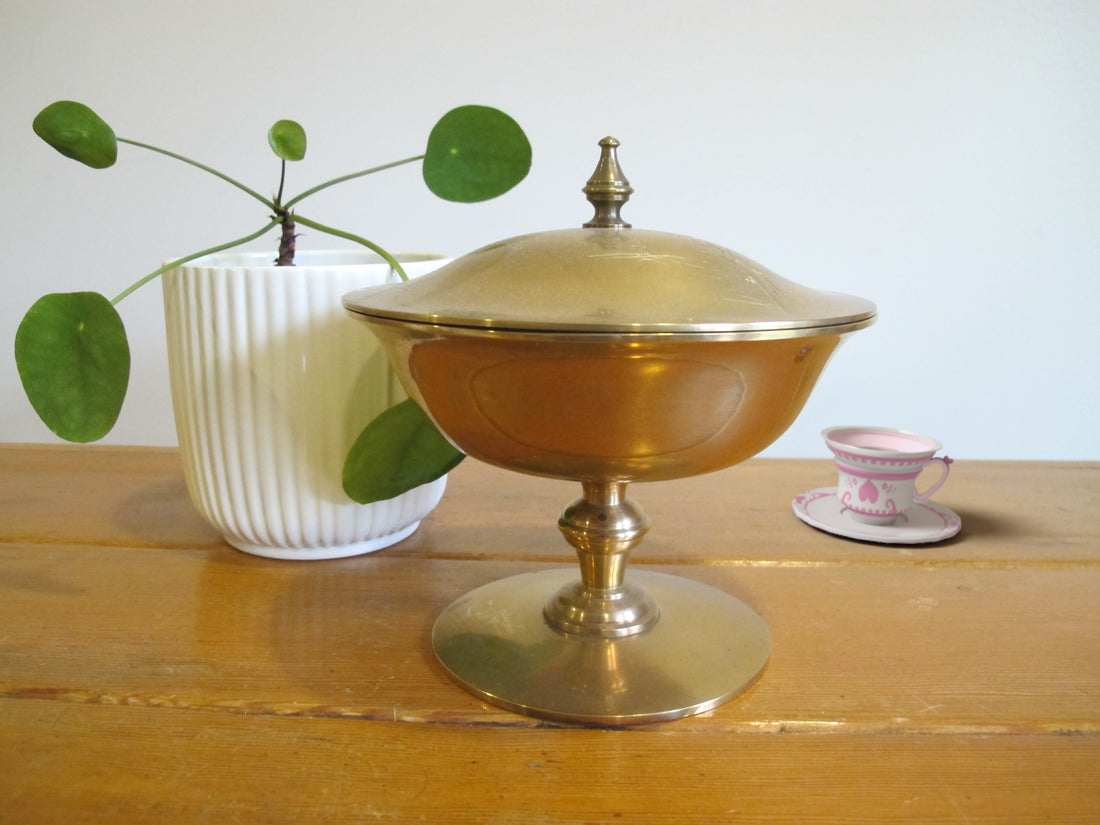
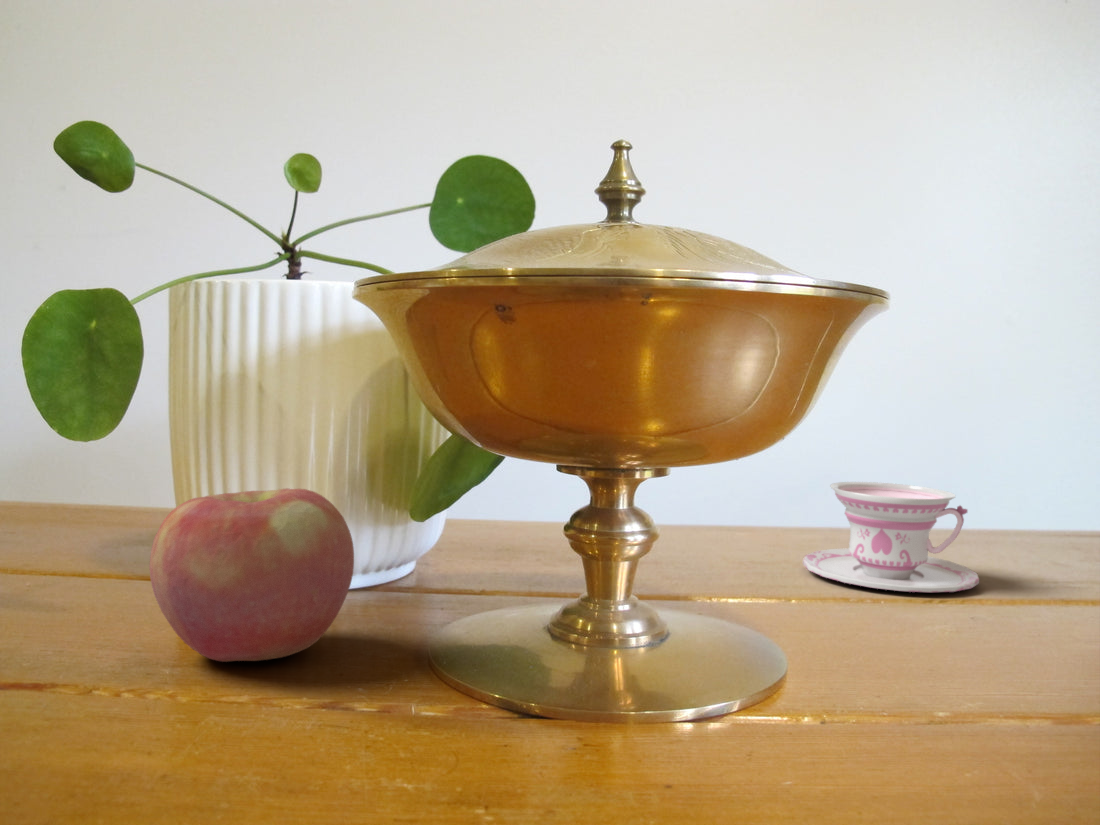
apple: none [159,492,355,665] -> present [149,489,354,662]

